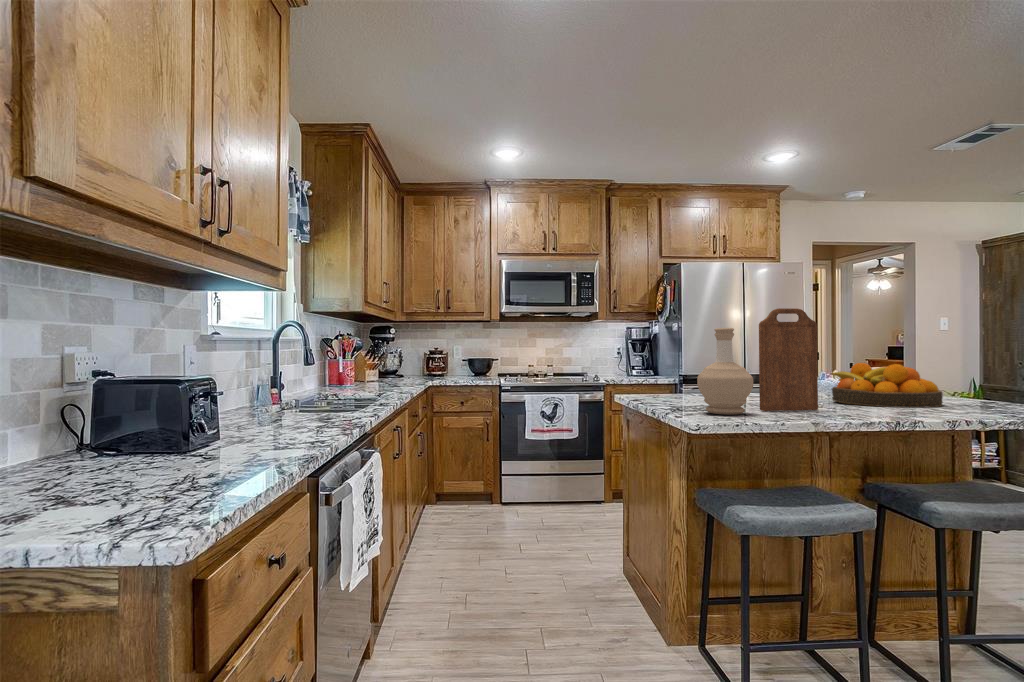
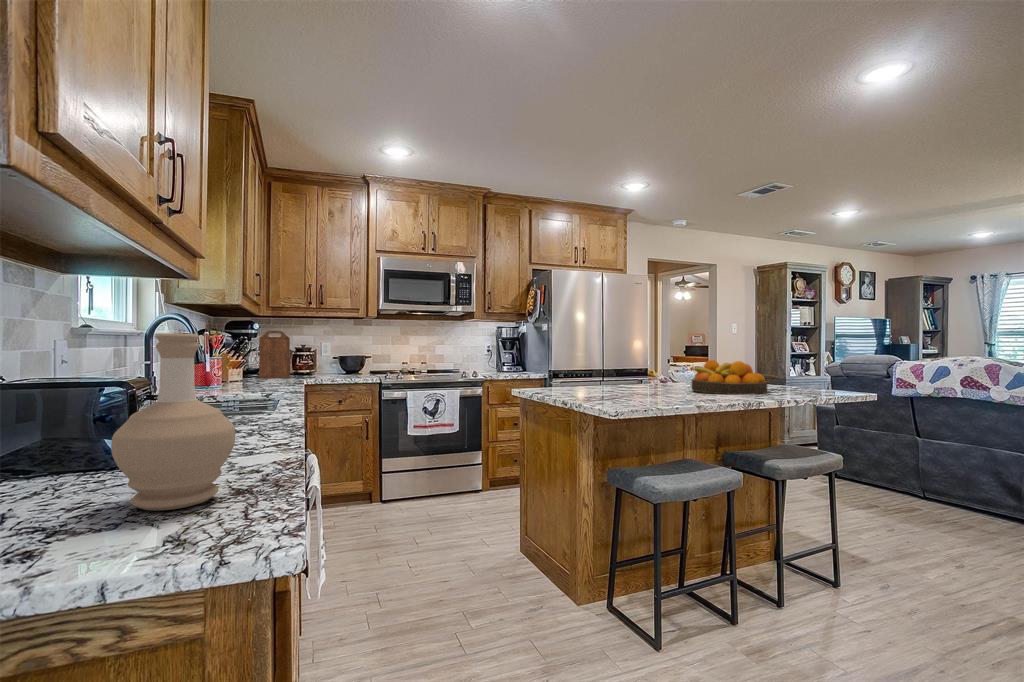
cutting board: present [759,308,818,411] -> present [259,331,290,378]
bottle: present [697,328,753,415] -> present [111,333,235,511]

